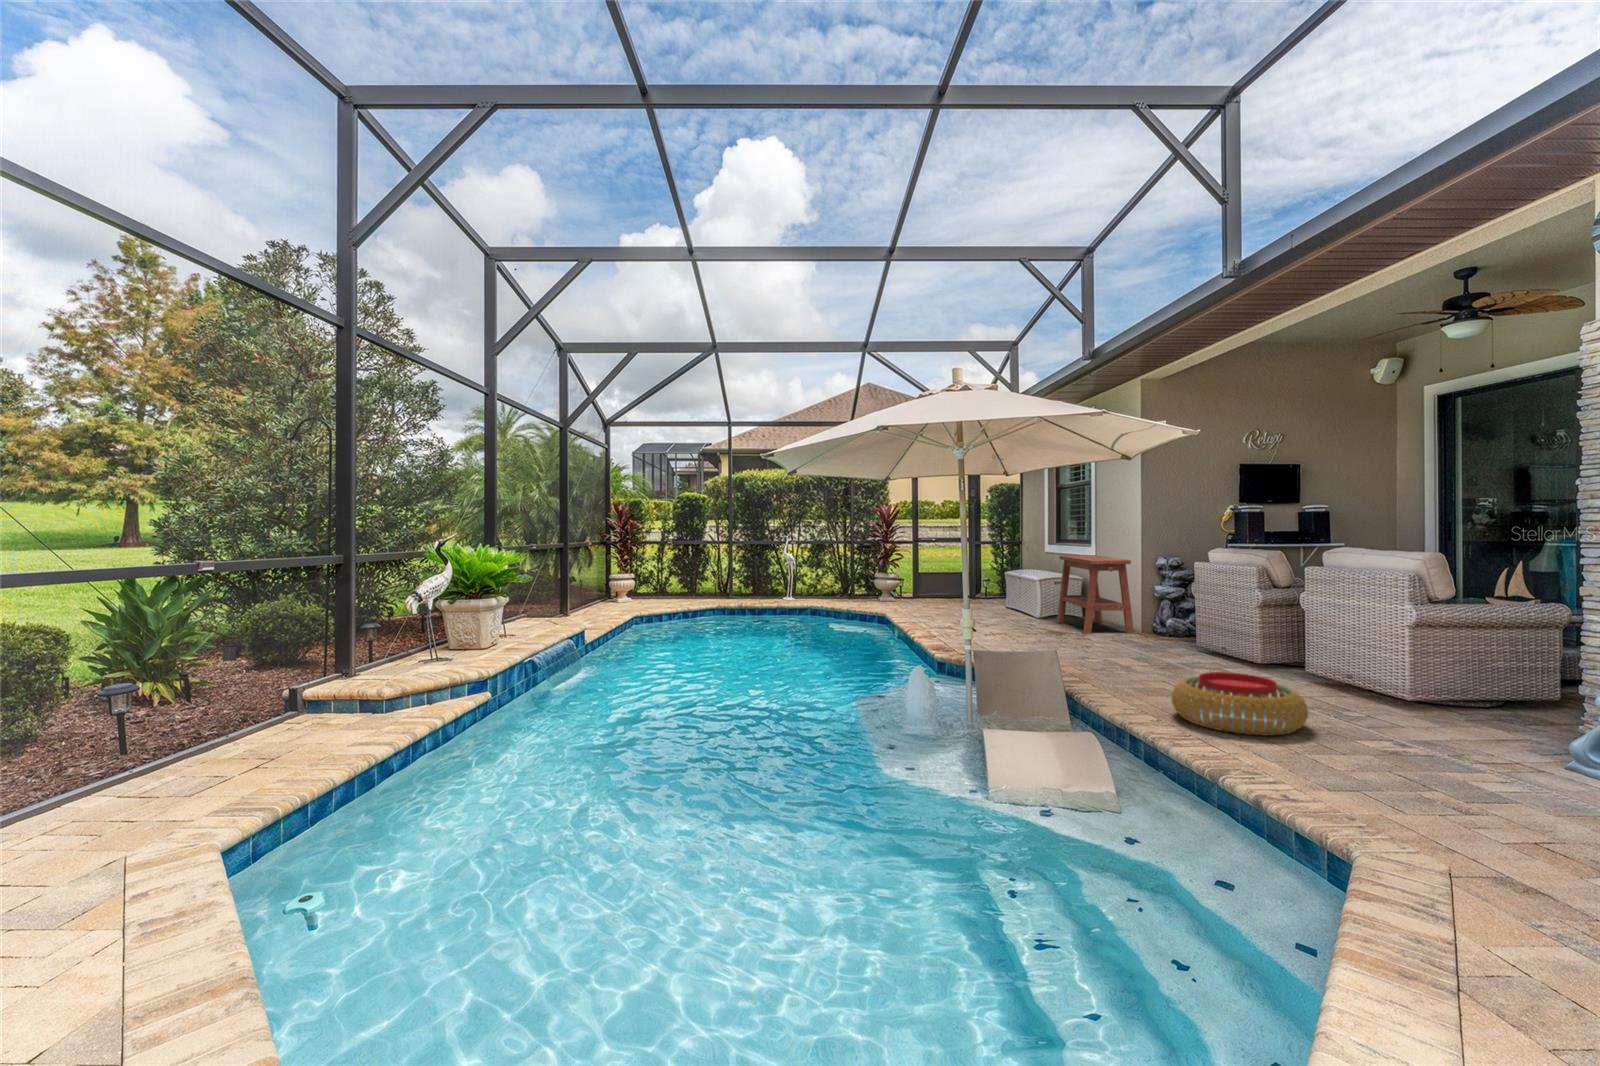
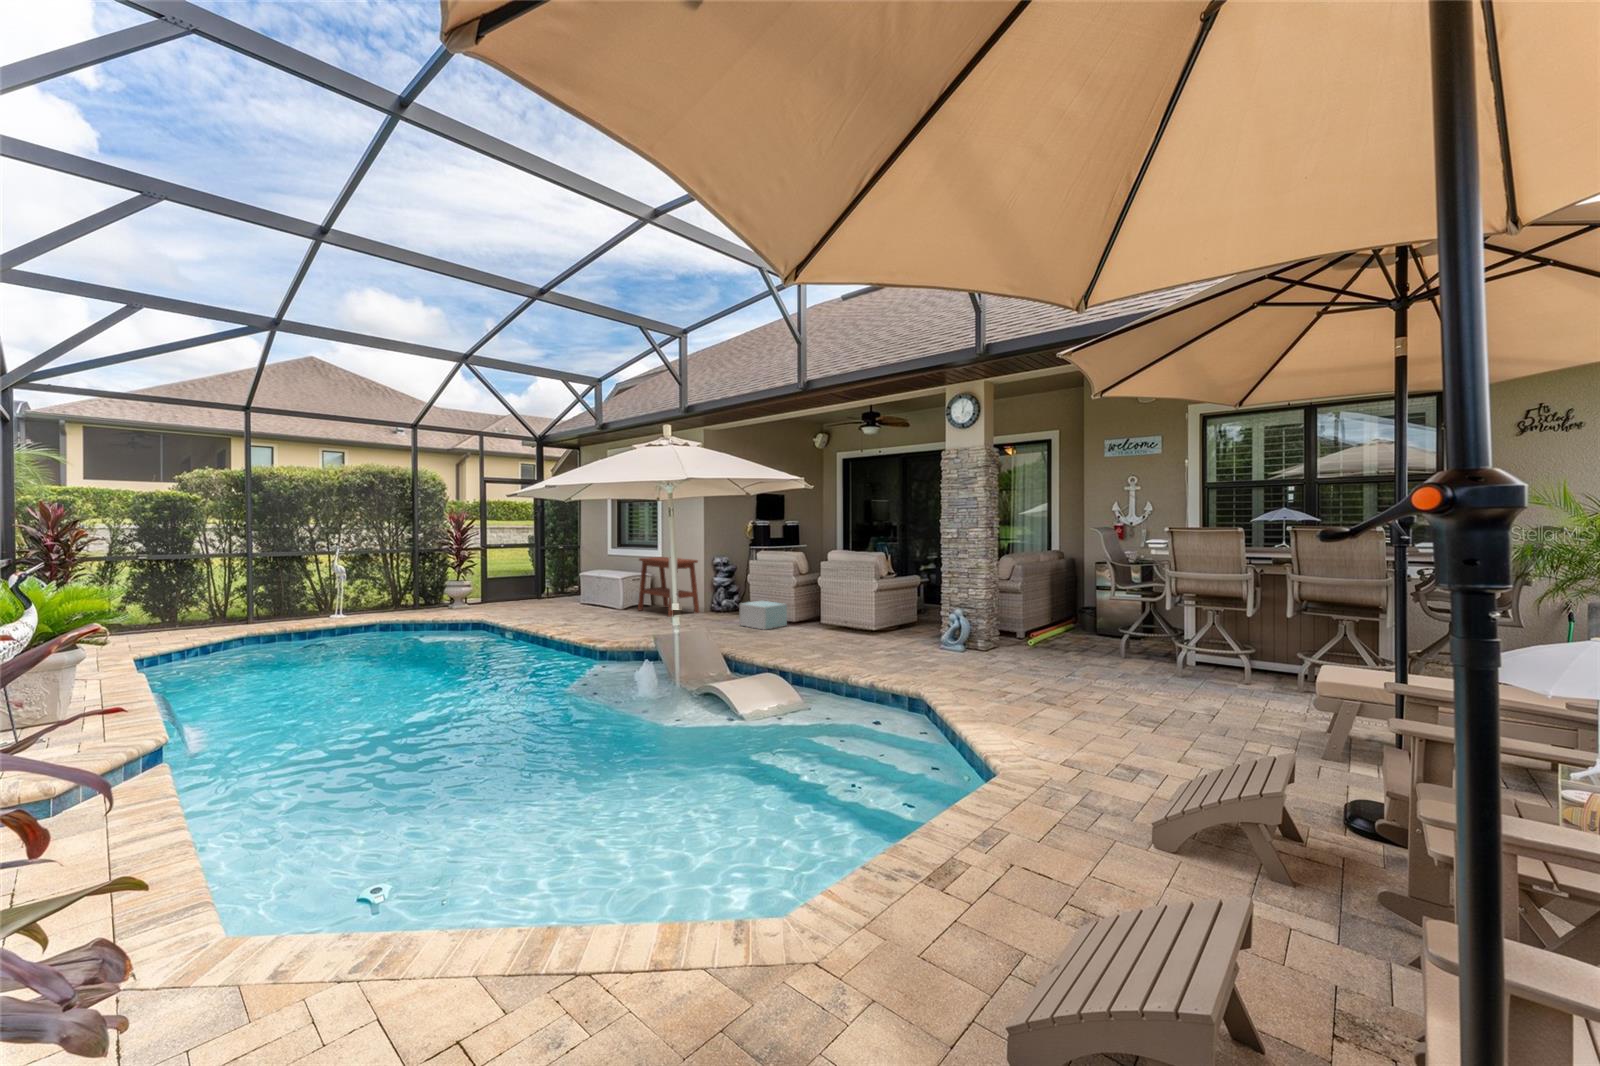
storage box: none [1165,623,1244,666] -> present [739,601,787,629]
pouf: present [1172,672,1308,735] -> none [792,630,861,665]

